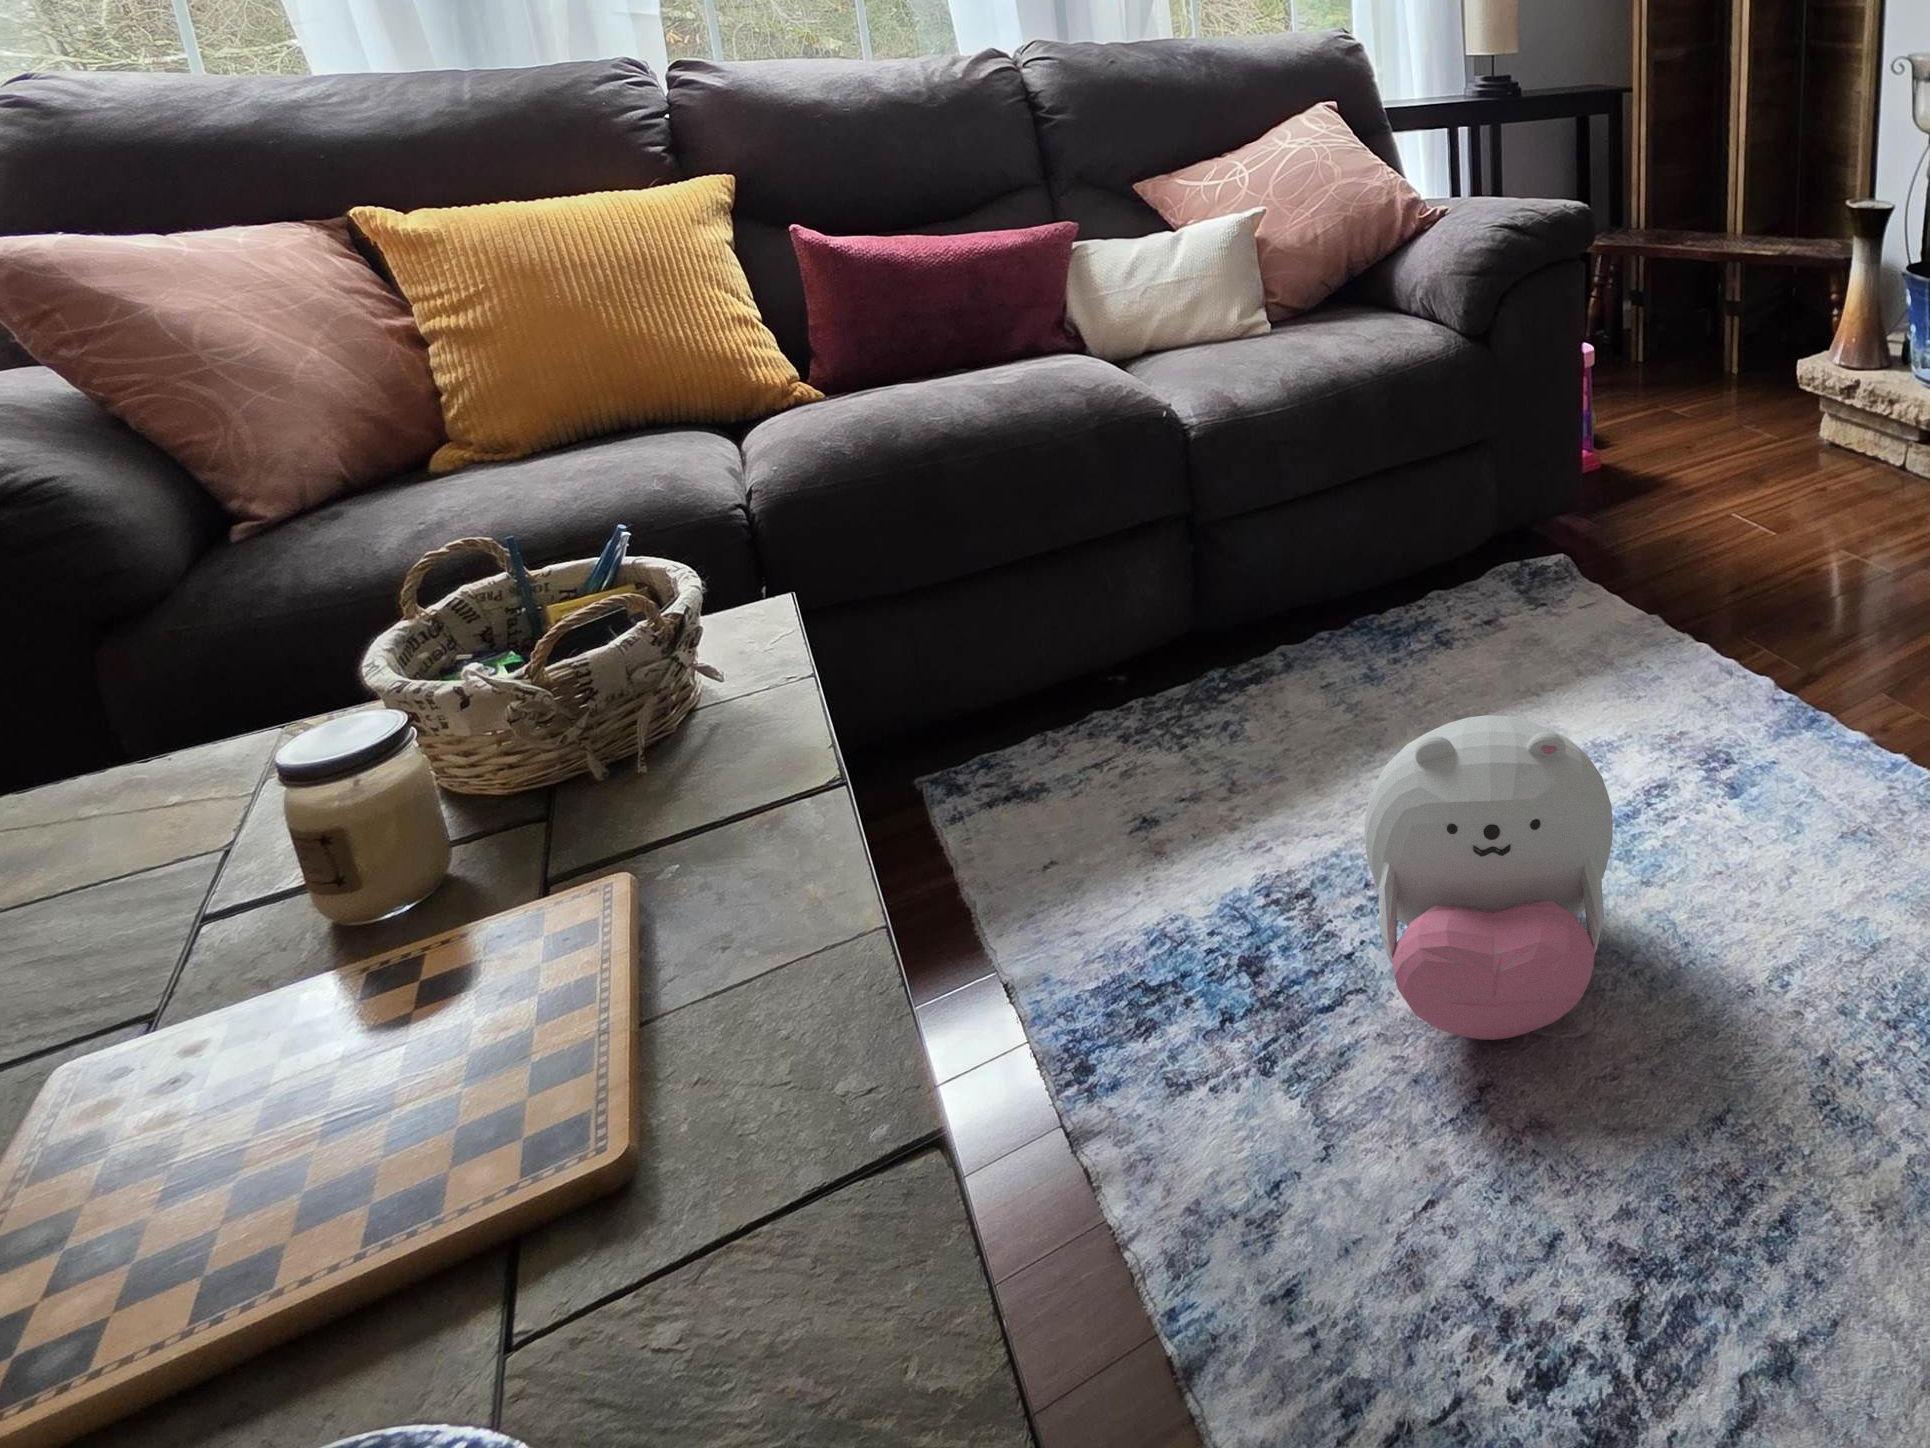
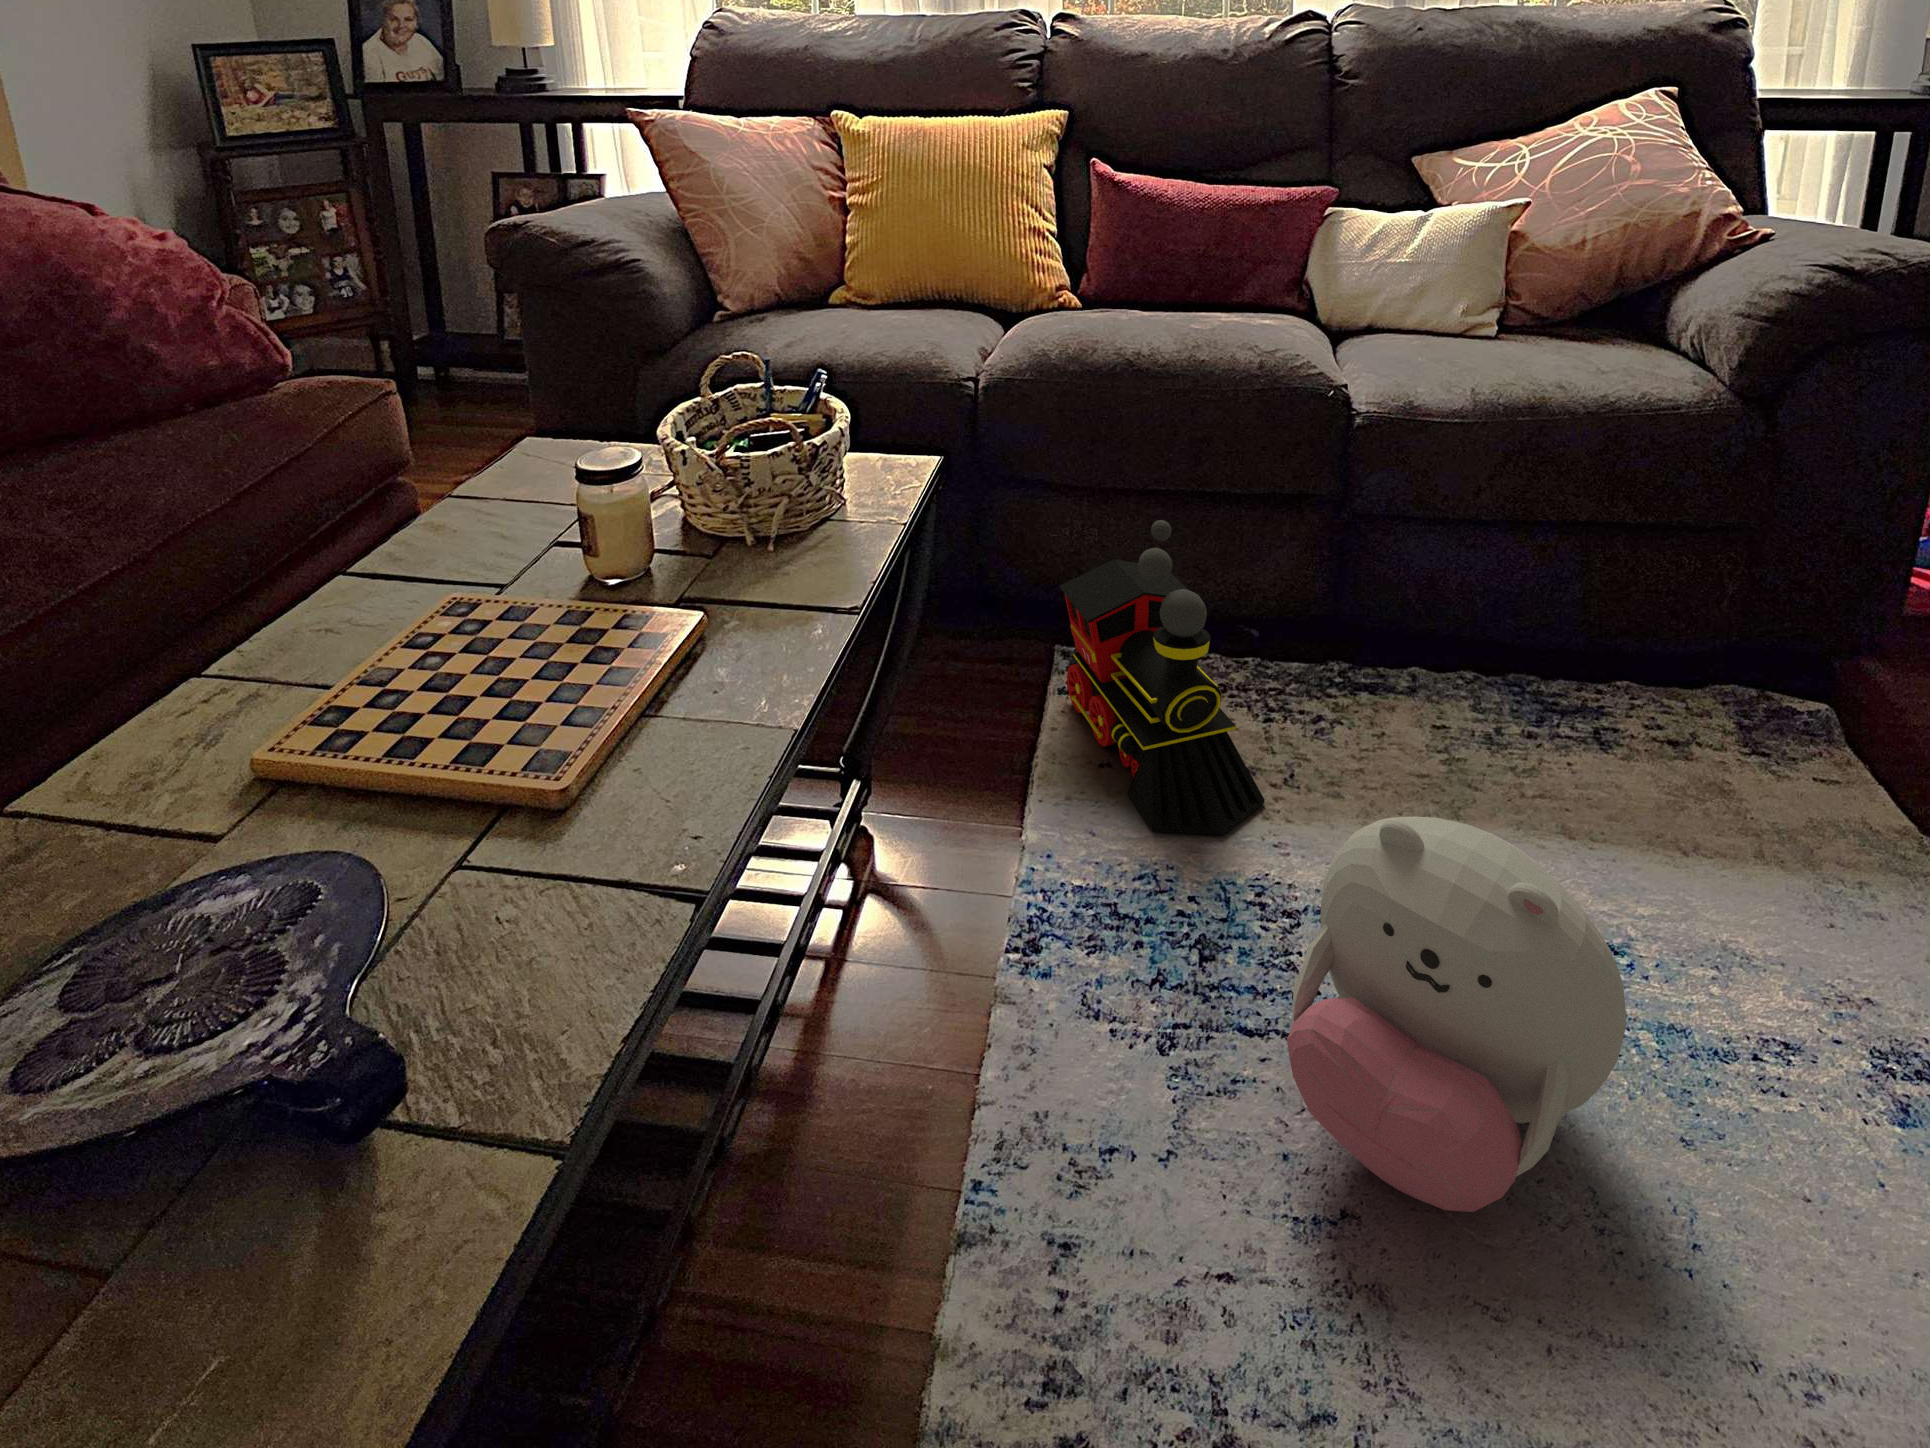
toy train: none [938,581,1227,897] -> present [1059,520,1264,835]

